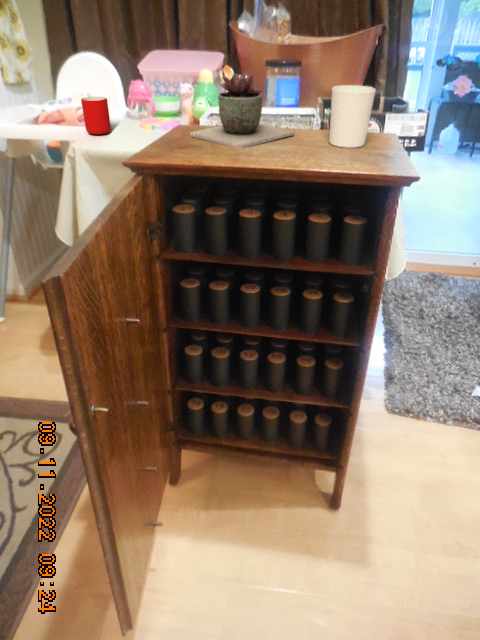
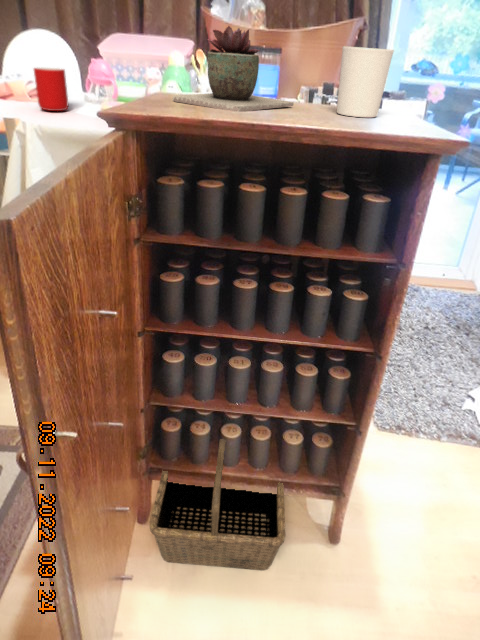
basket: none [175,417,291,528] -> present [150,439,285,570]

